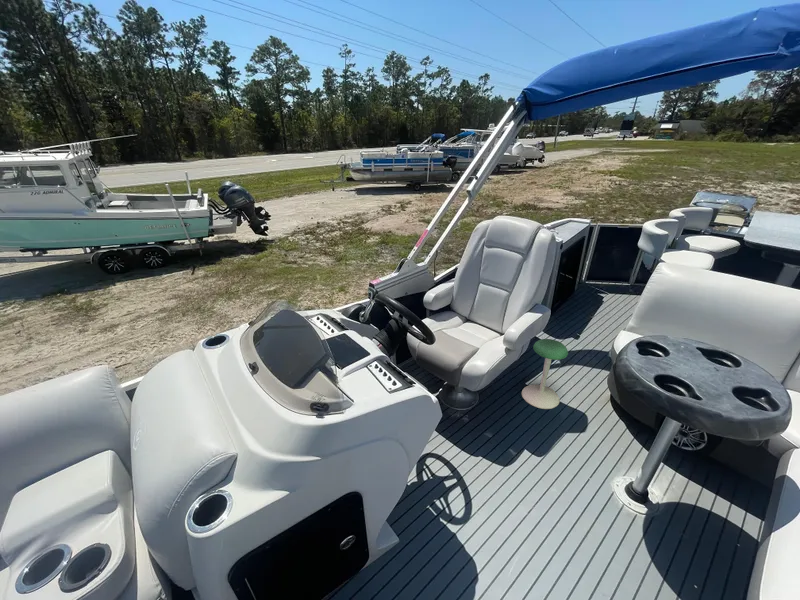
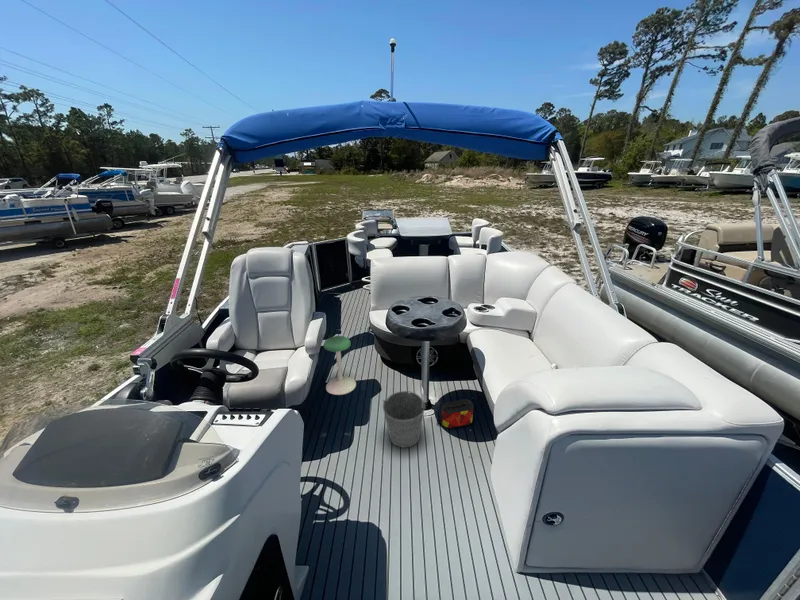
bucket: none [556,442,621,521] -> present [383,391,425,448]
bag: none [636,502,716,562] -> present [437,399,473,429]

